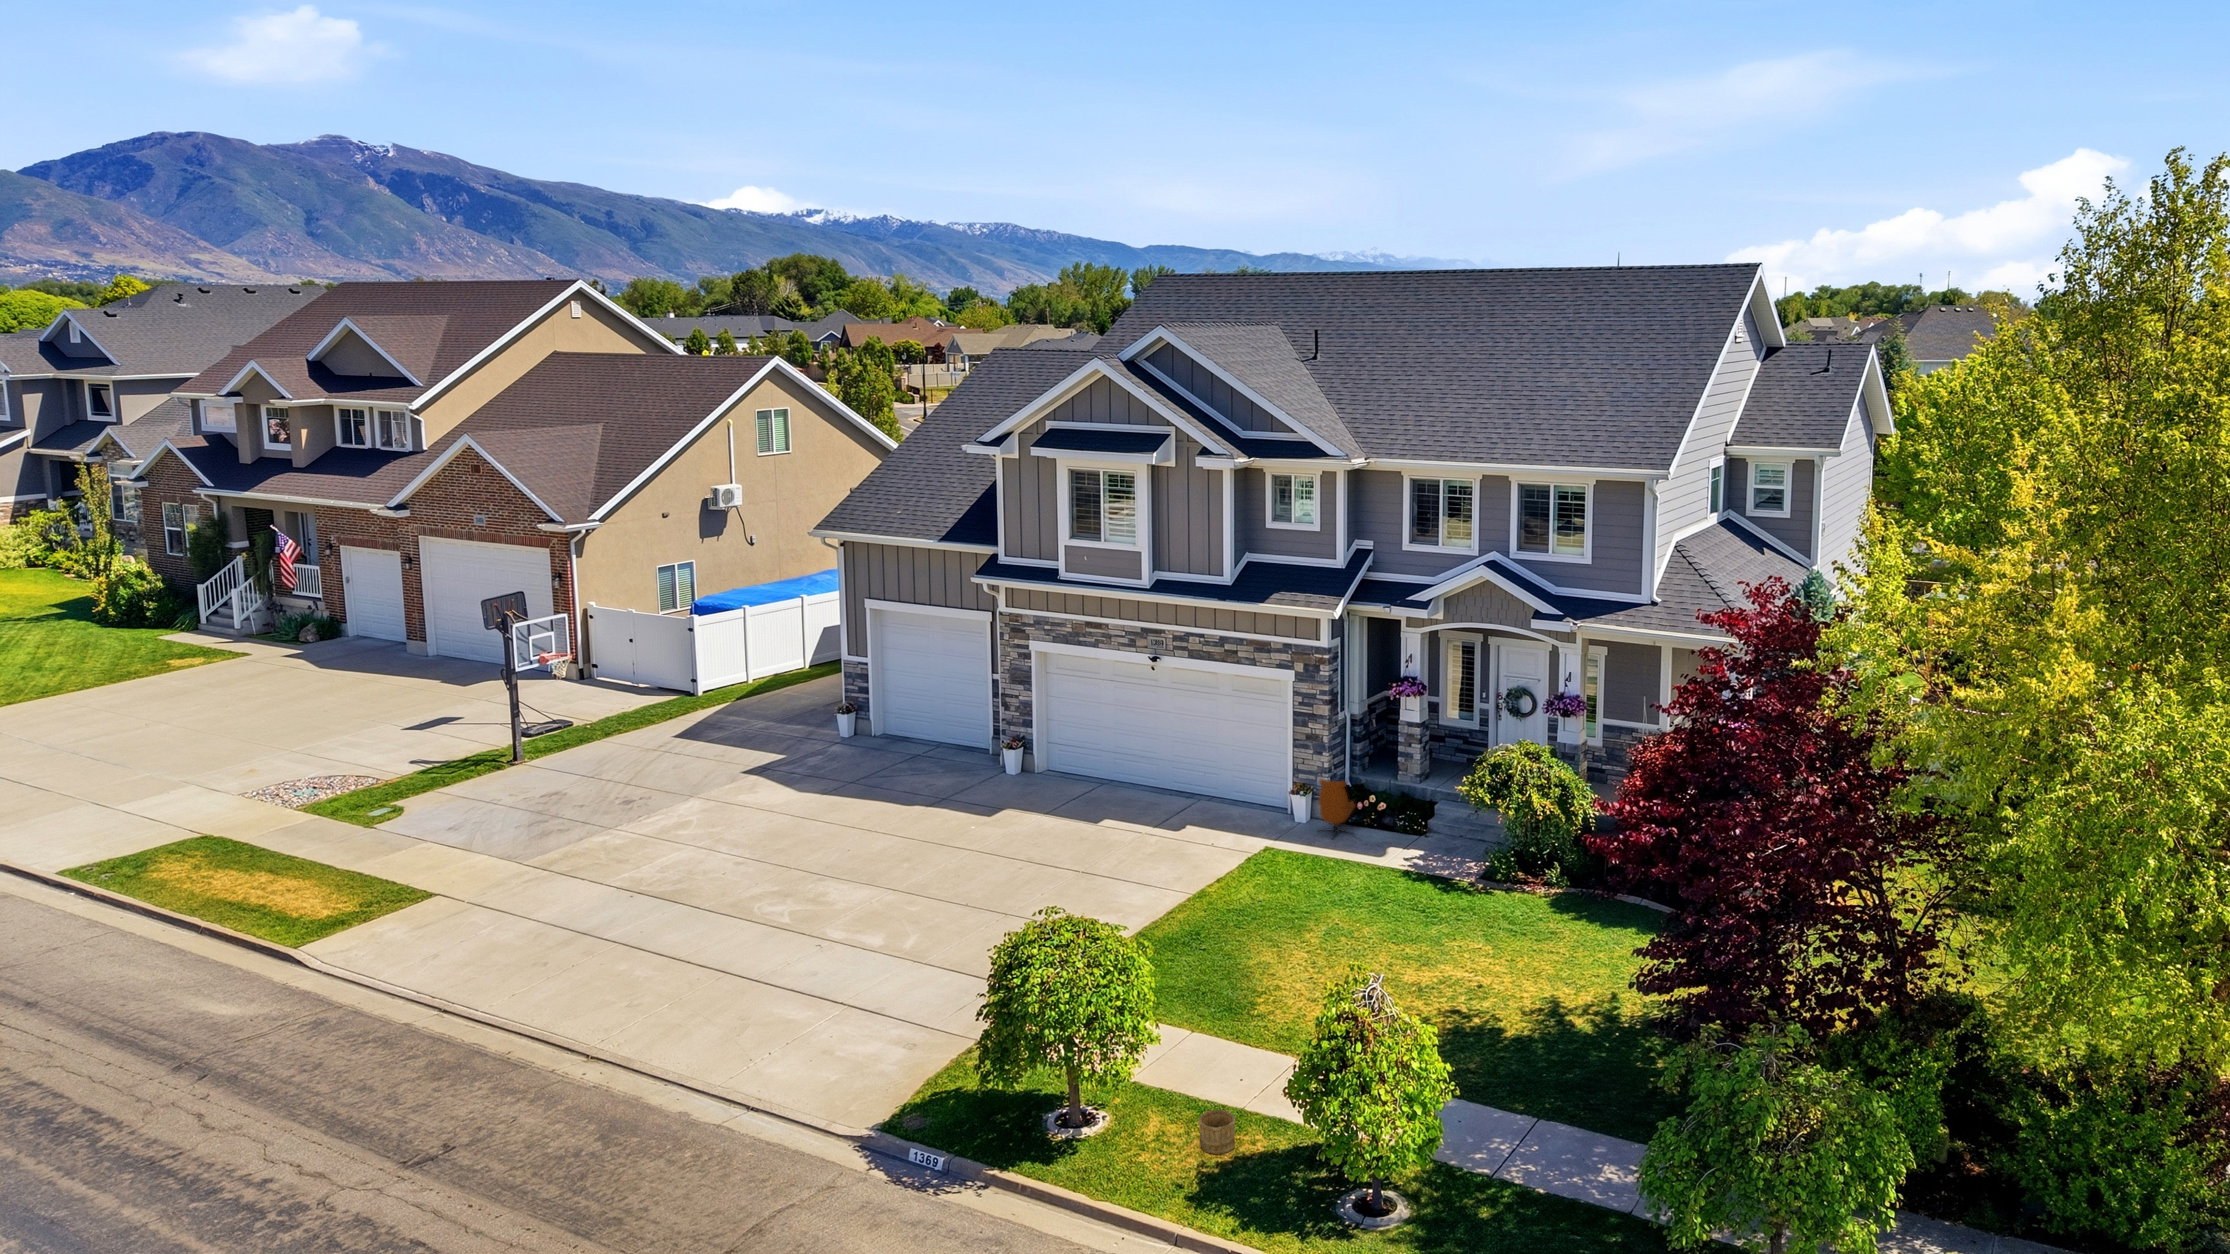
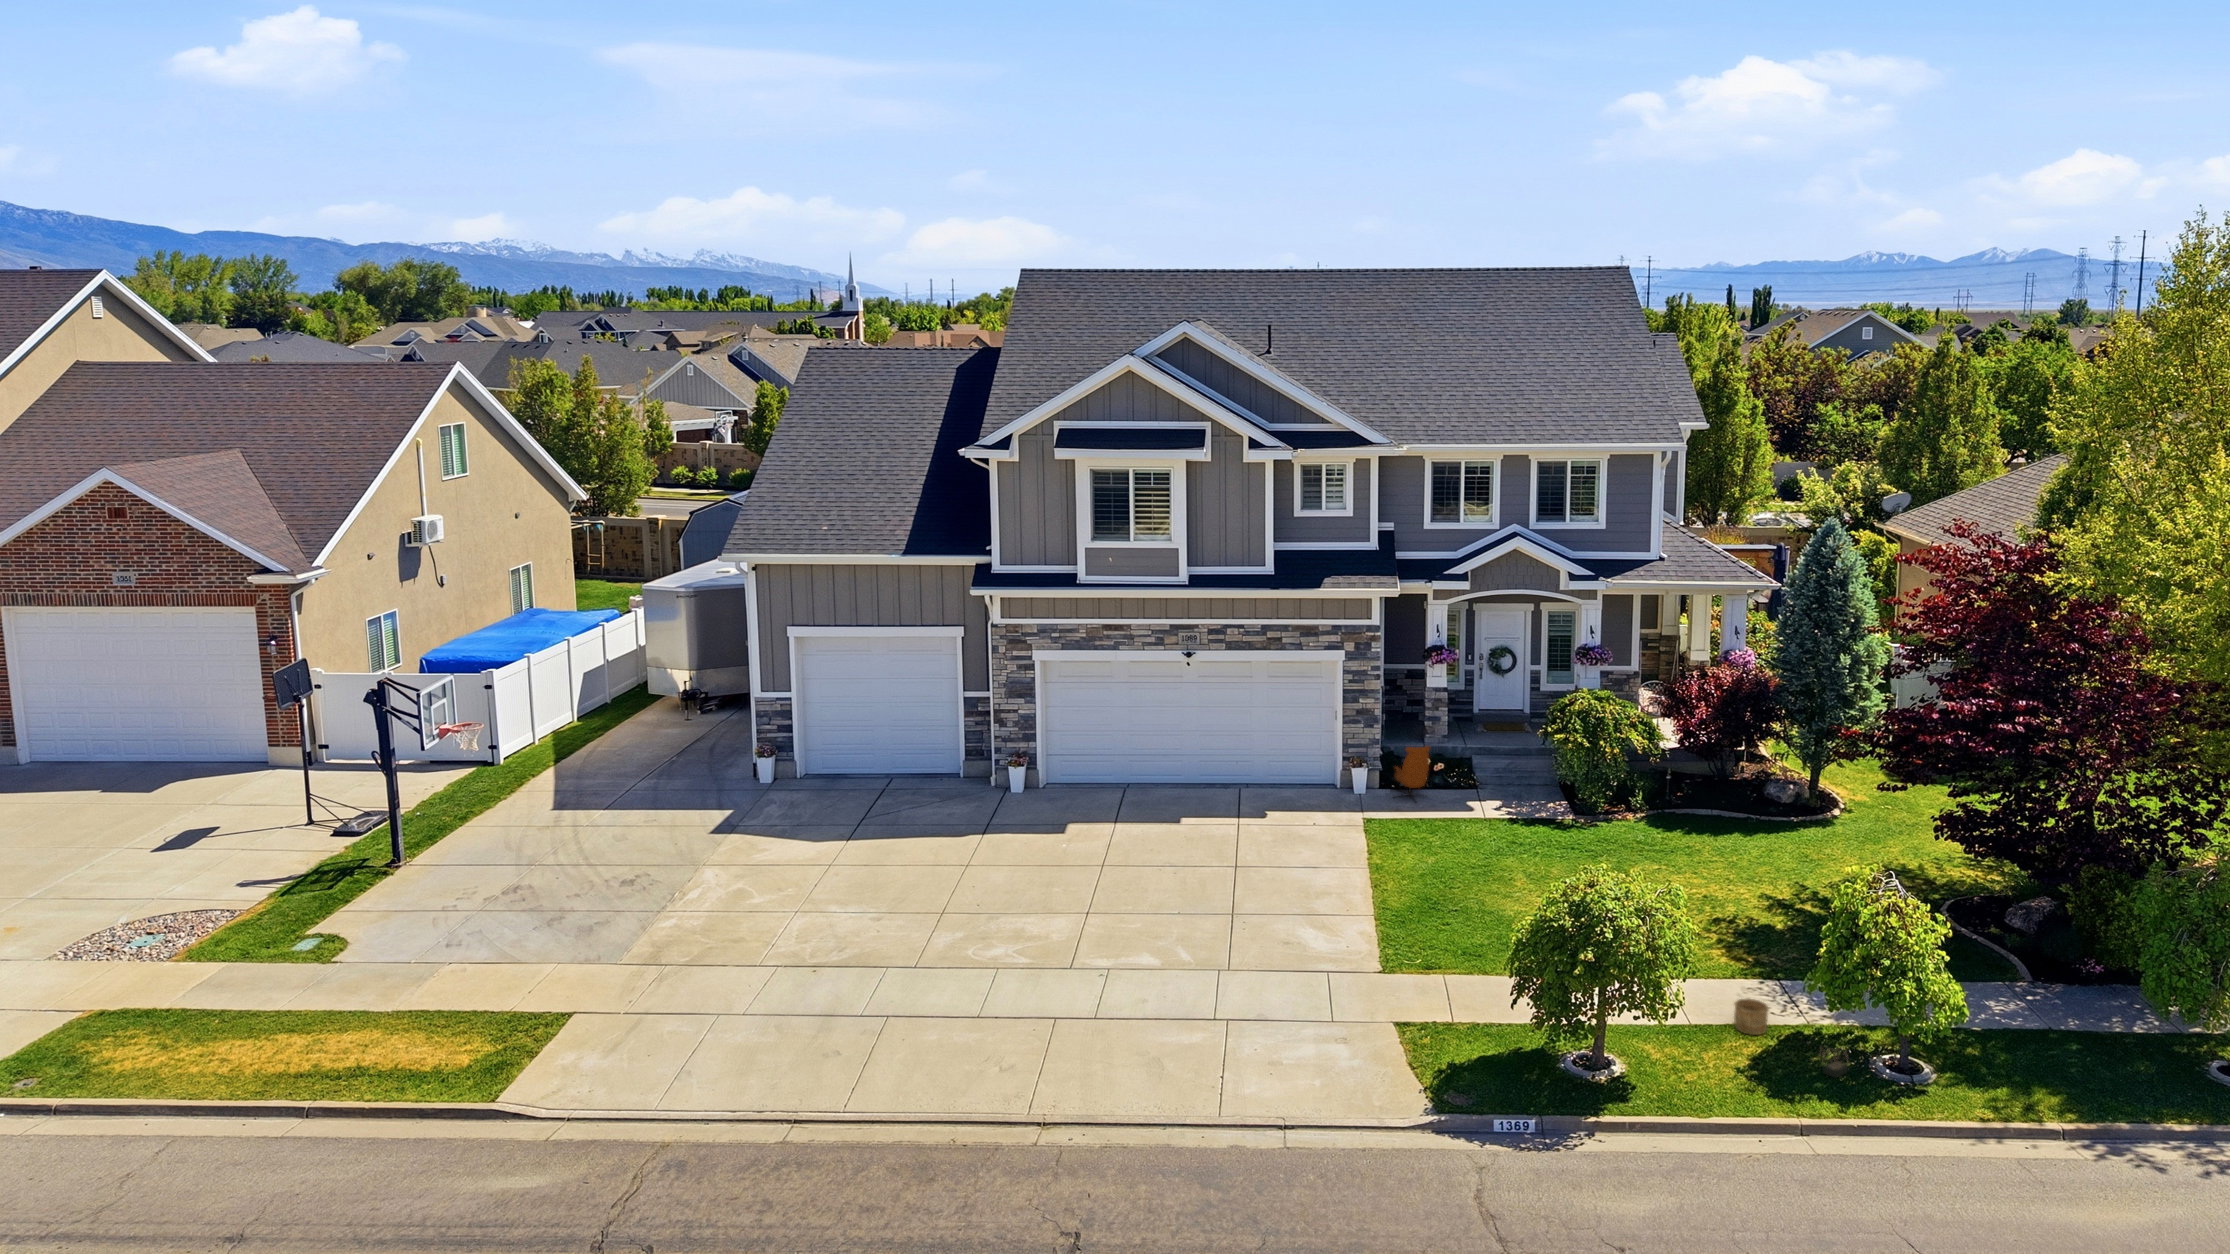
decorative plant: none [1191,1182,1233,1222] -> present [1823,1048,1848,1078]

